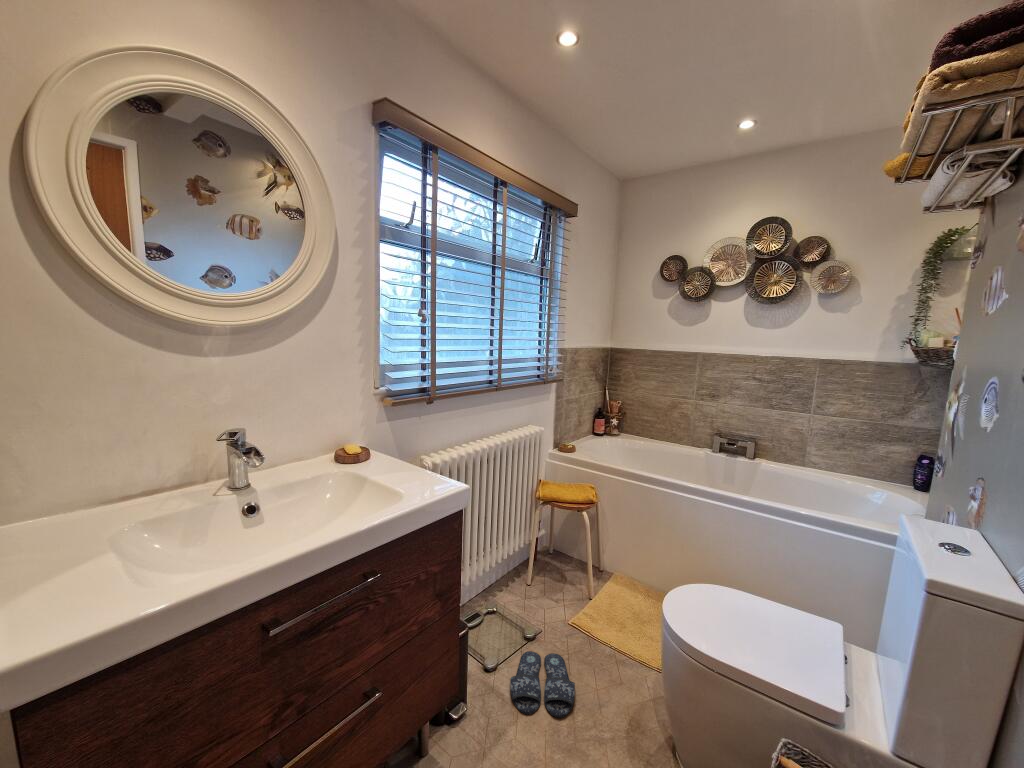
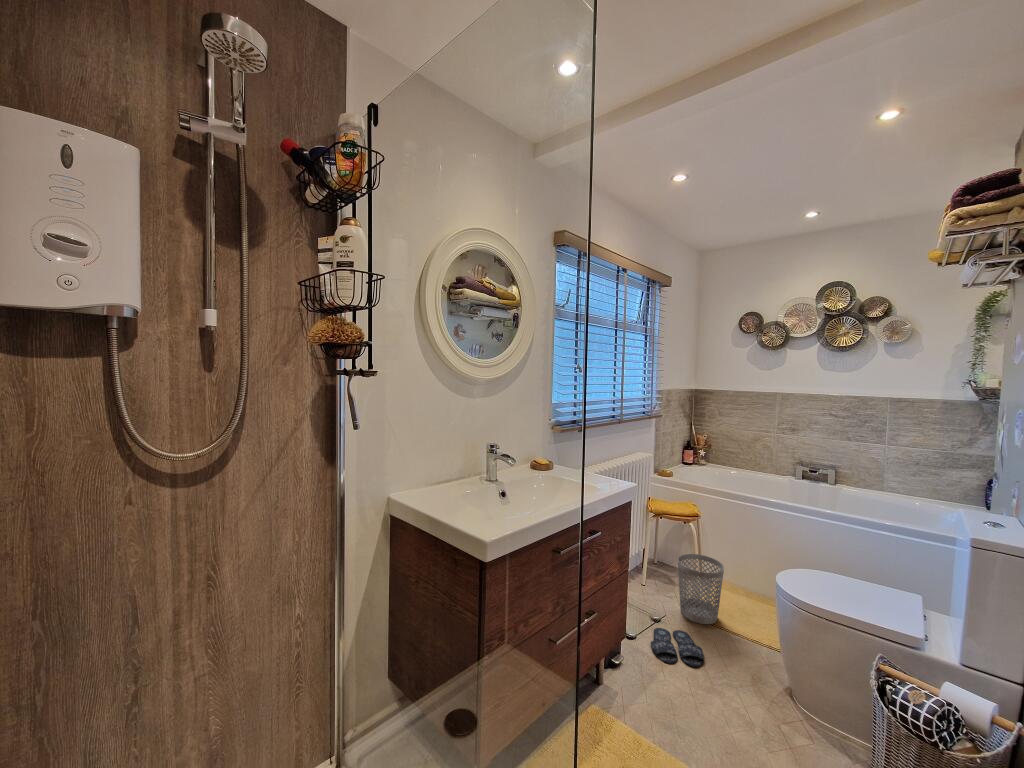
wastebasket: none [561,550,615,640] -> present [678,554,724,624]

